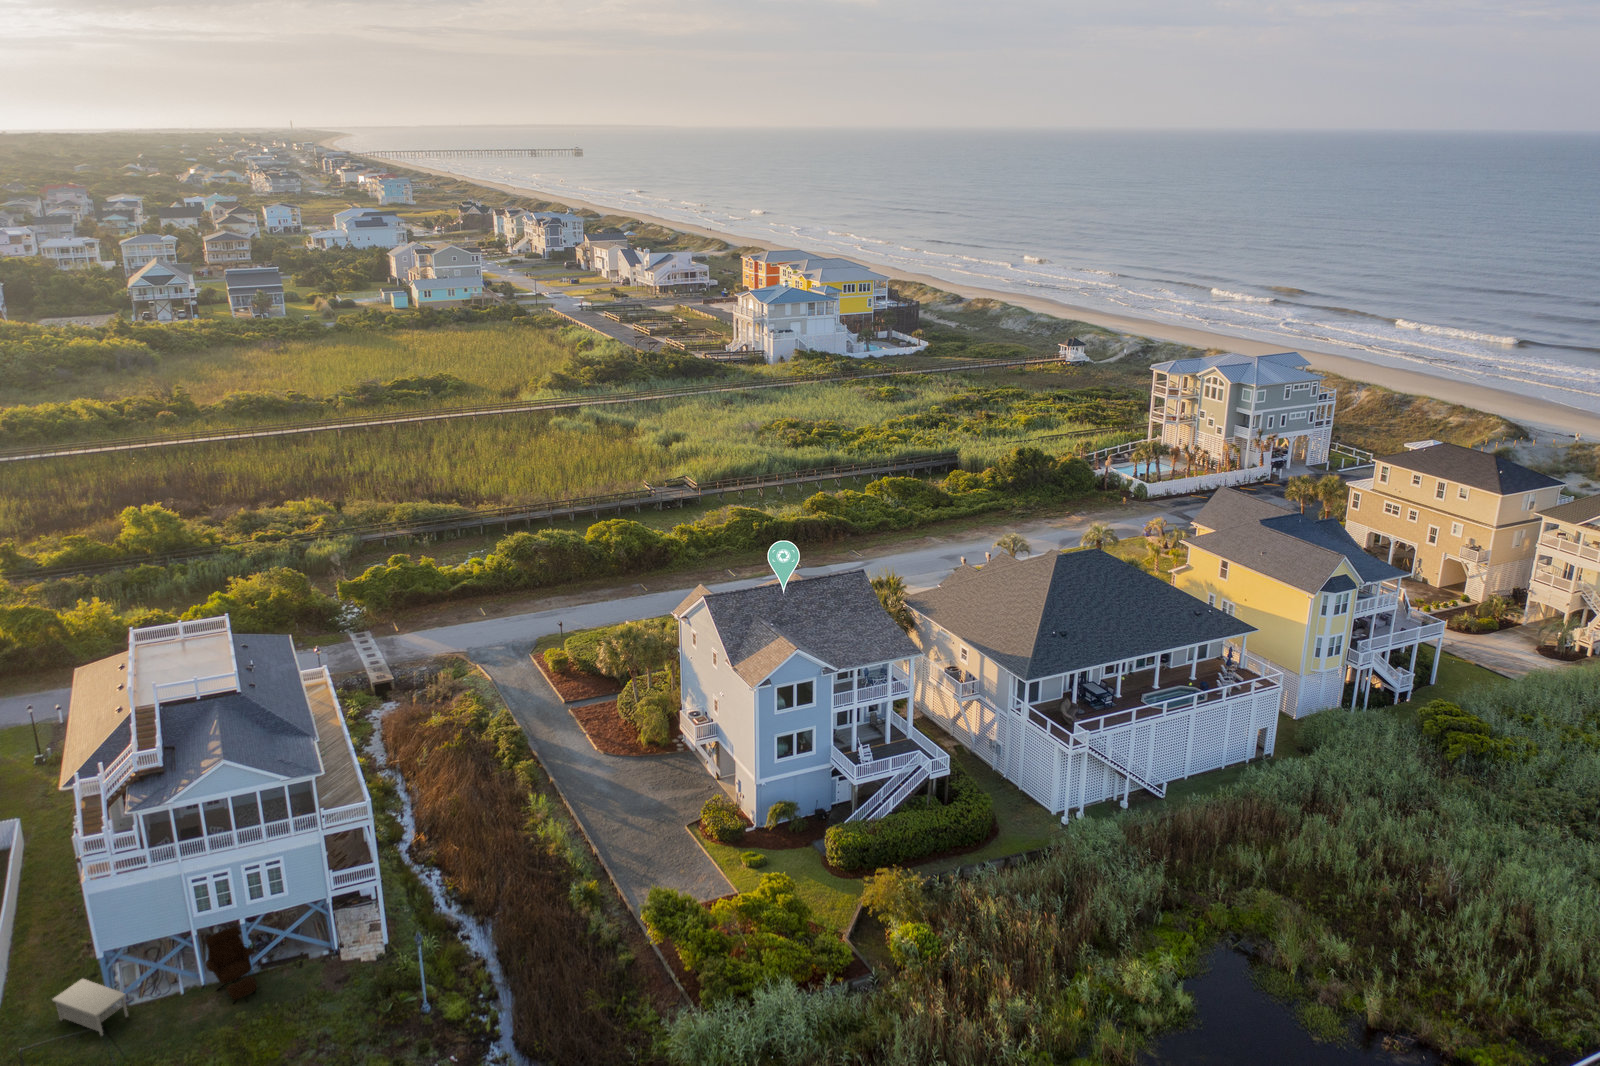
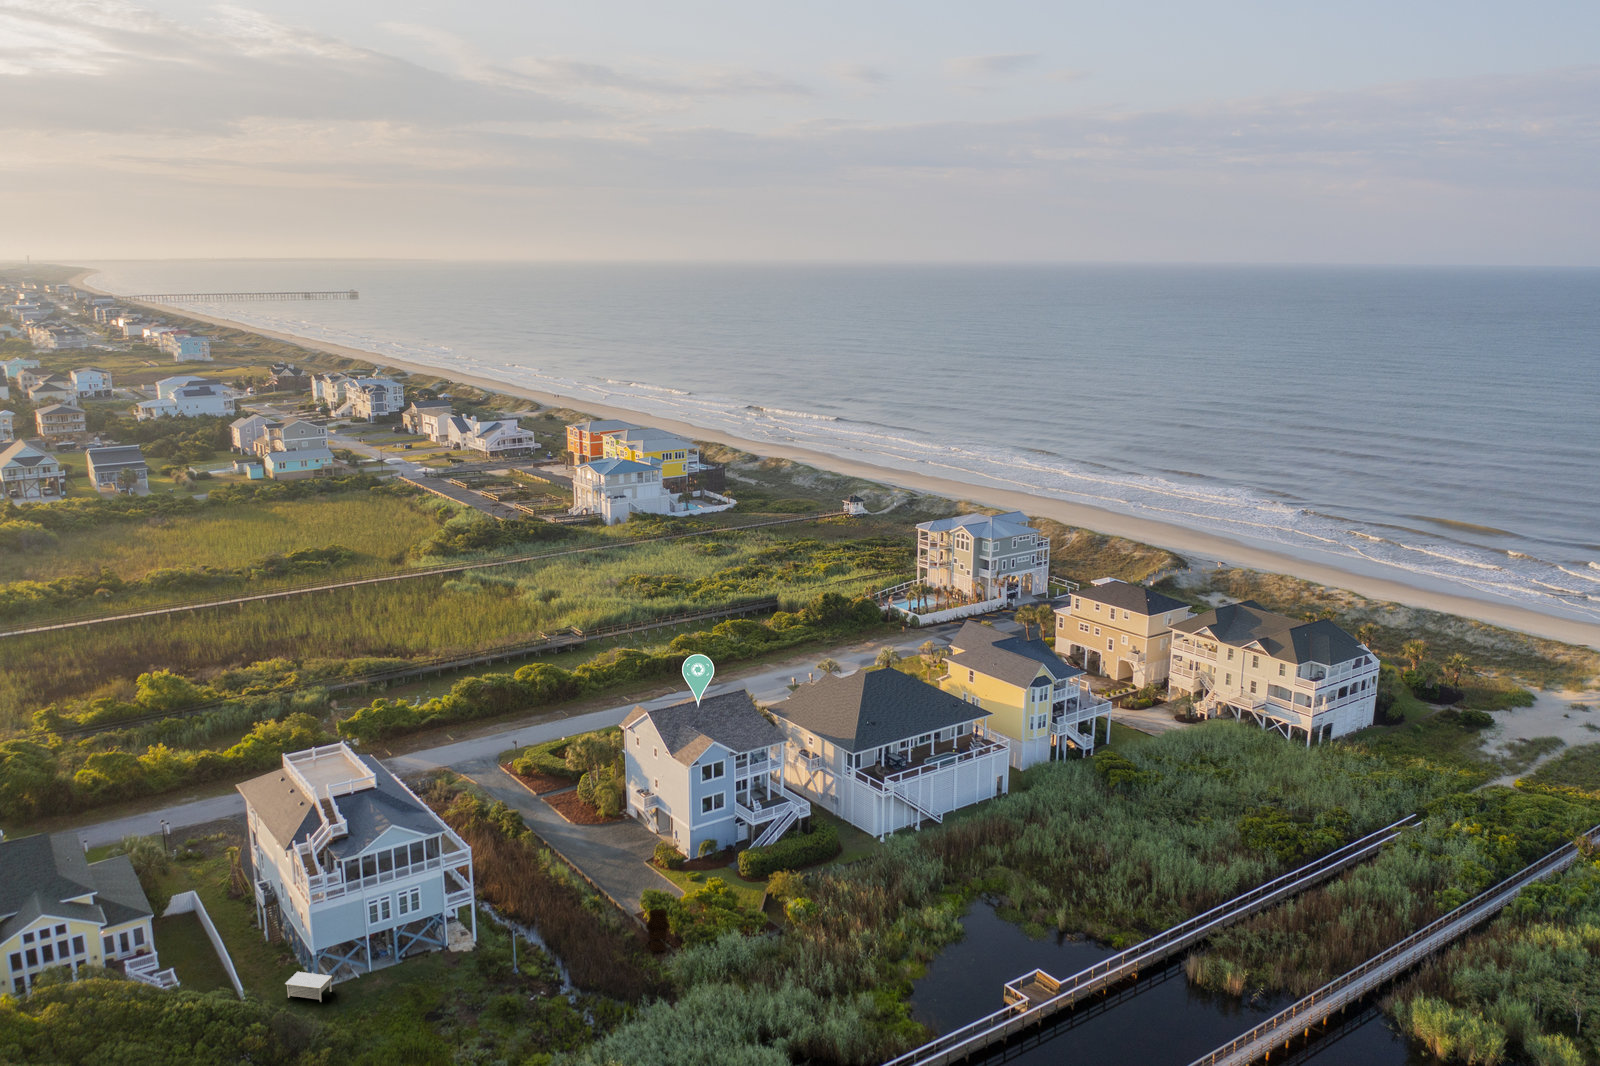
lounge chair: present [206,927,257,1001] -> present [646,909,670,952]

